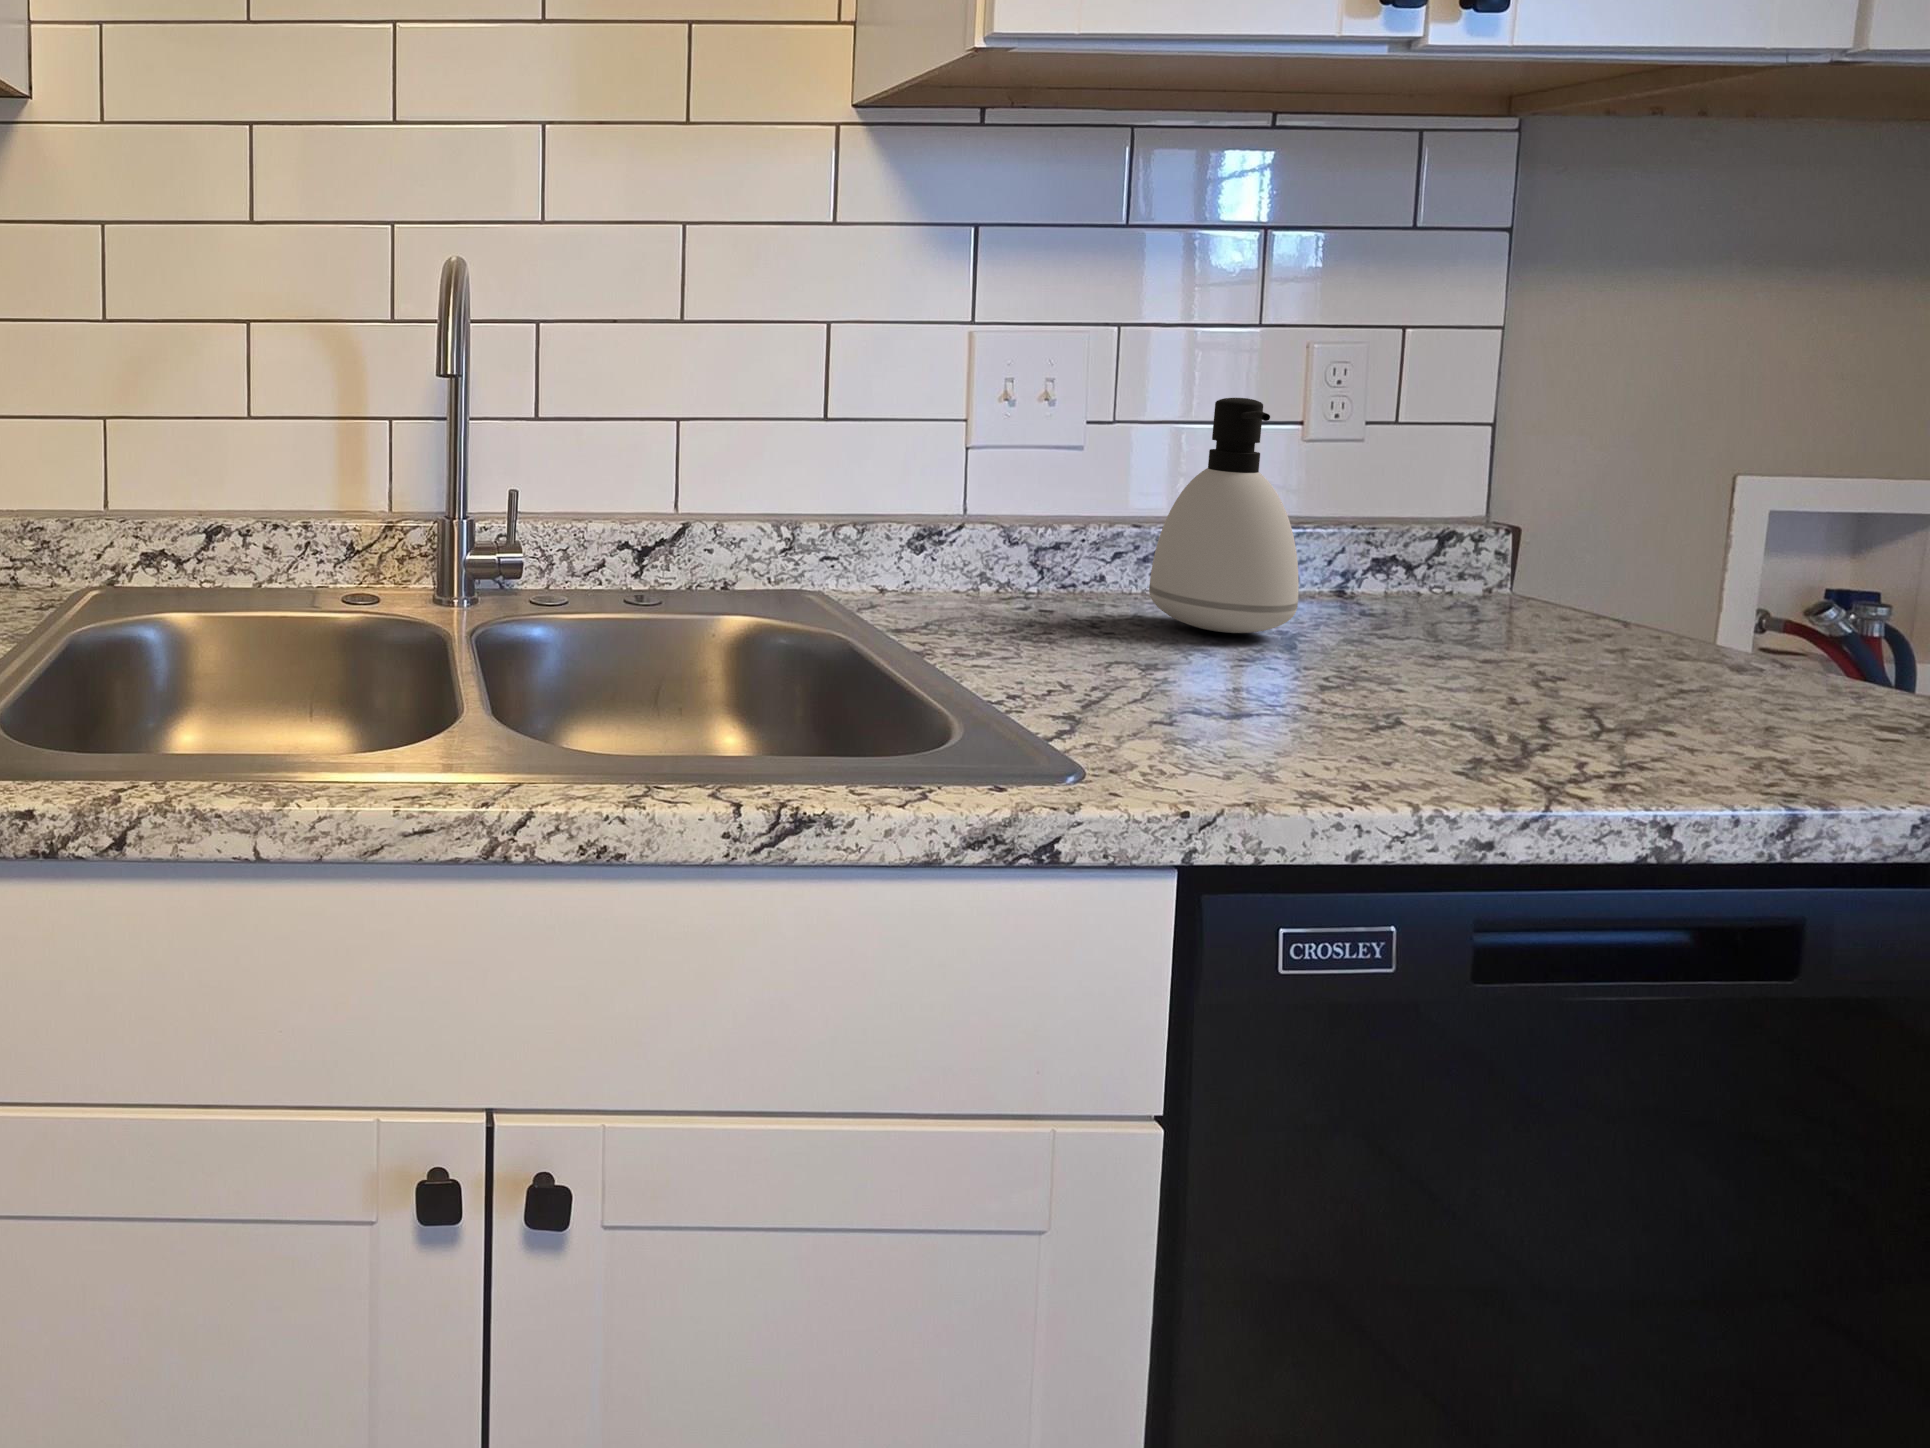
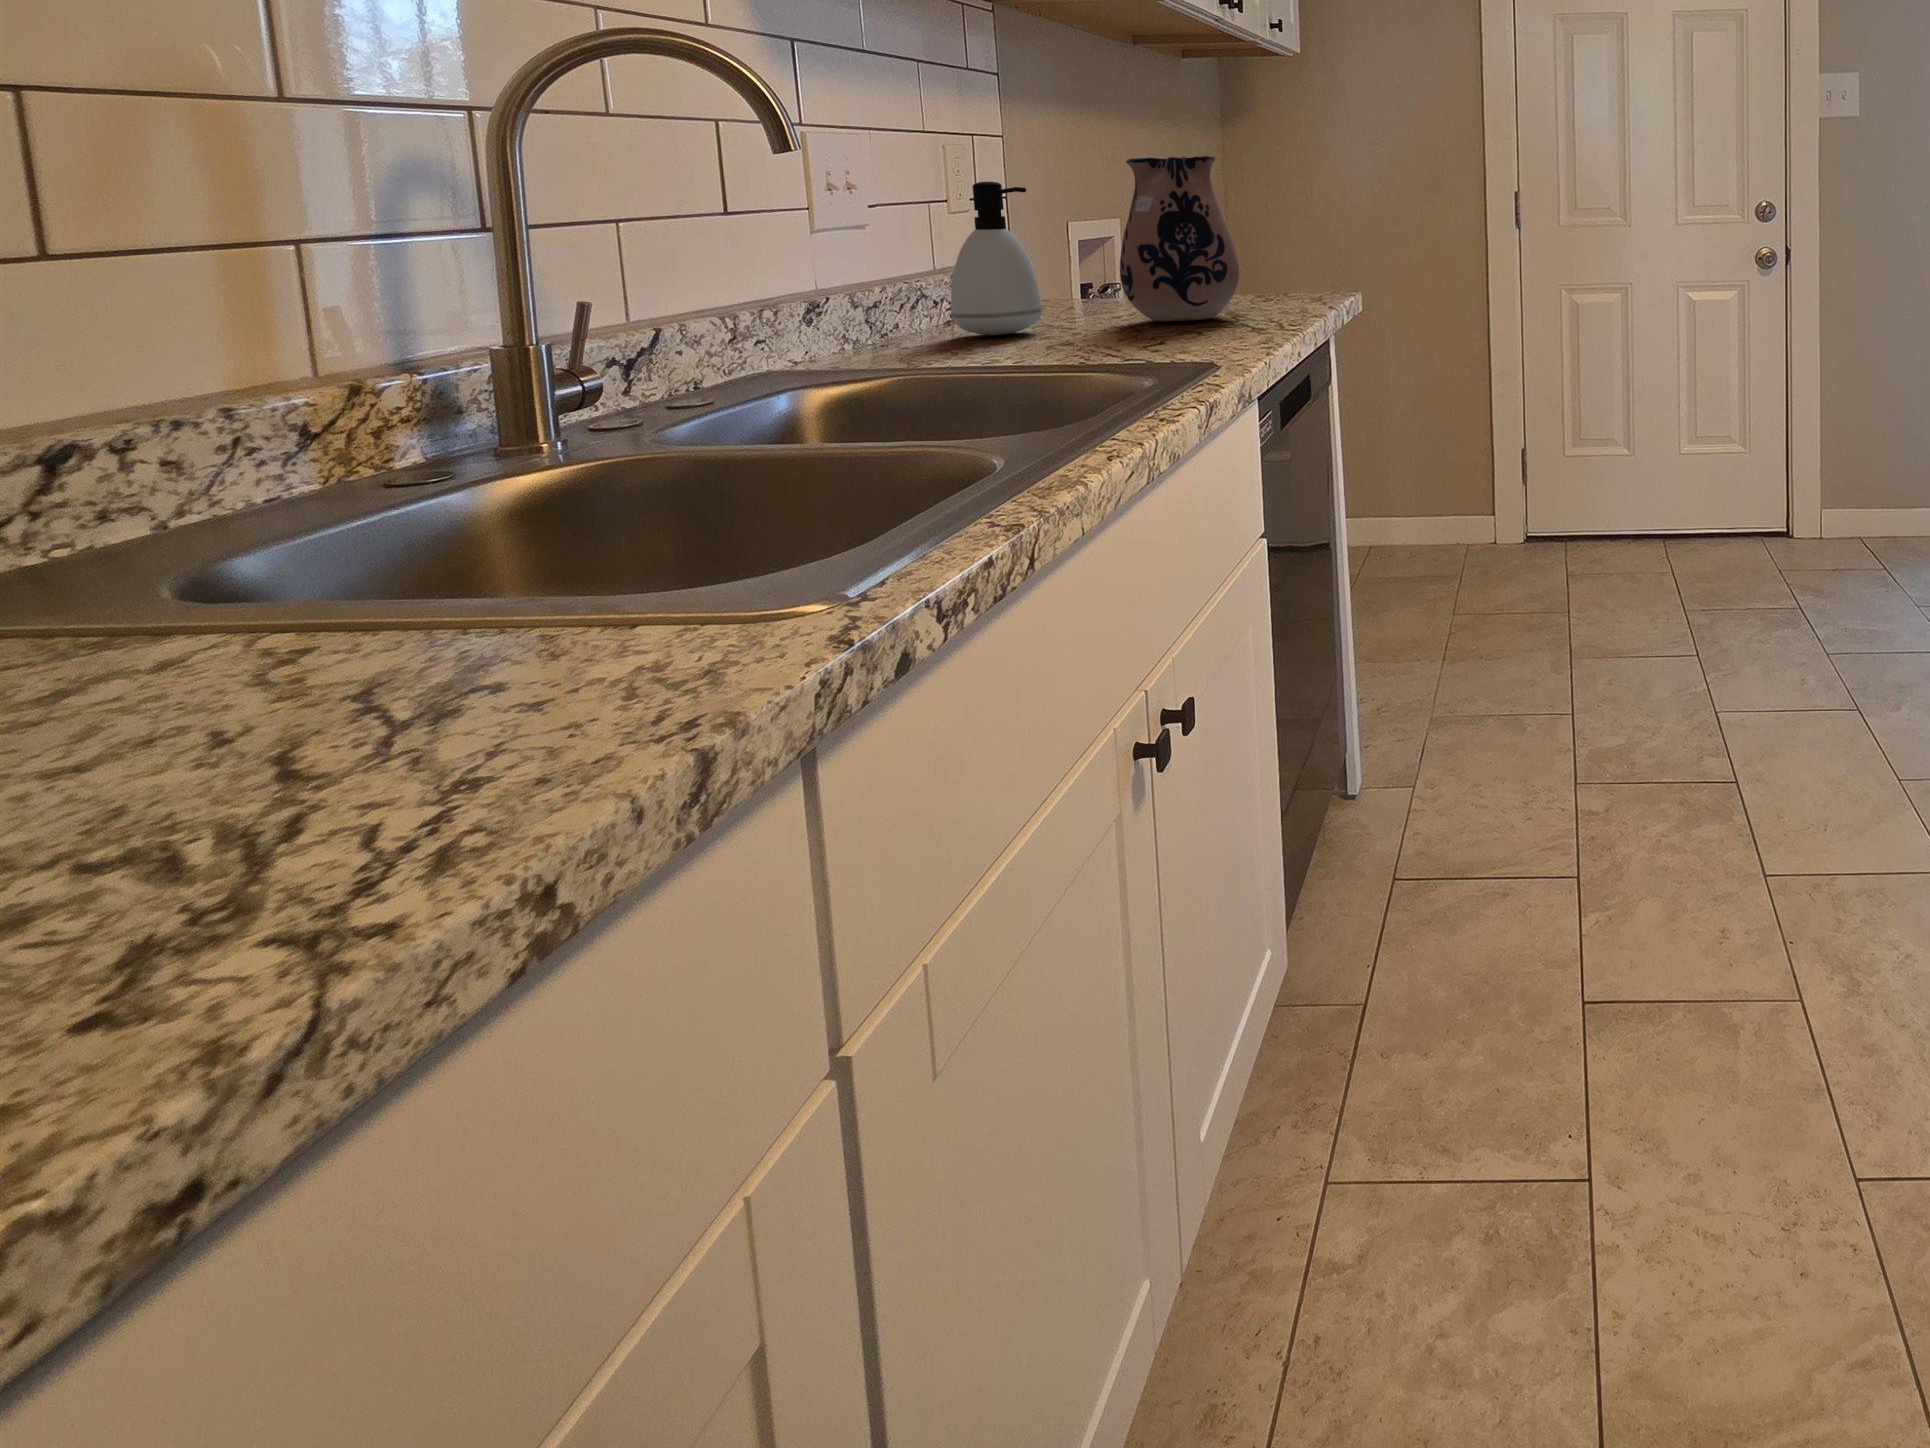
ceramic pitcher: none [1434,377,1748,721] -> present [1120,156,1239,322]

